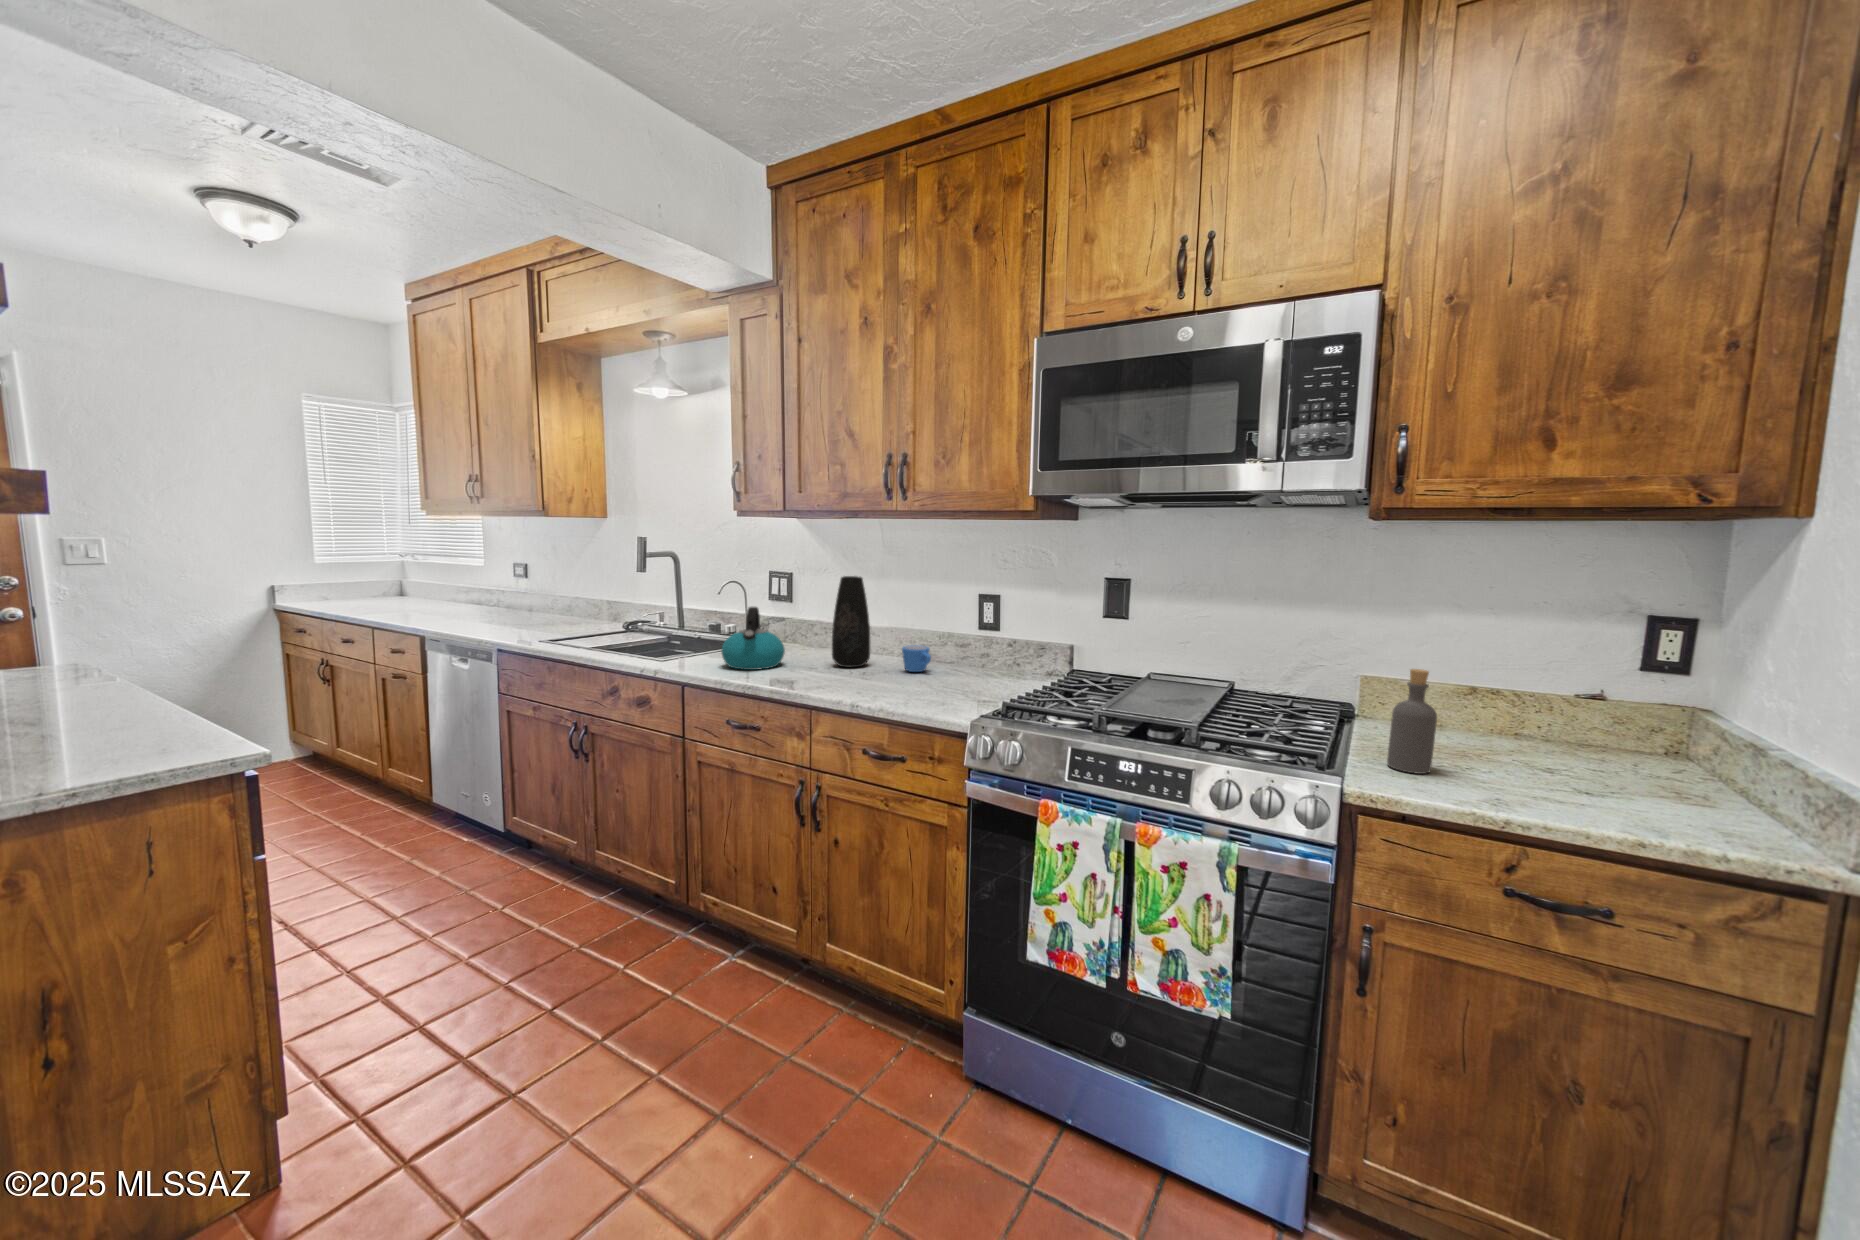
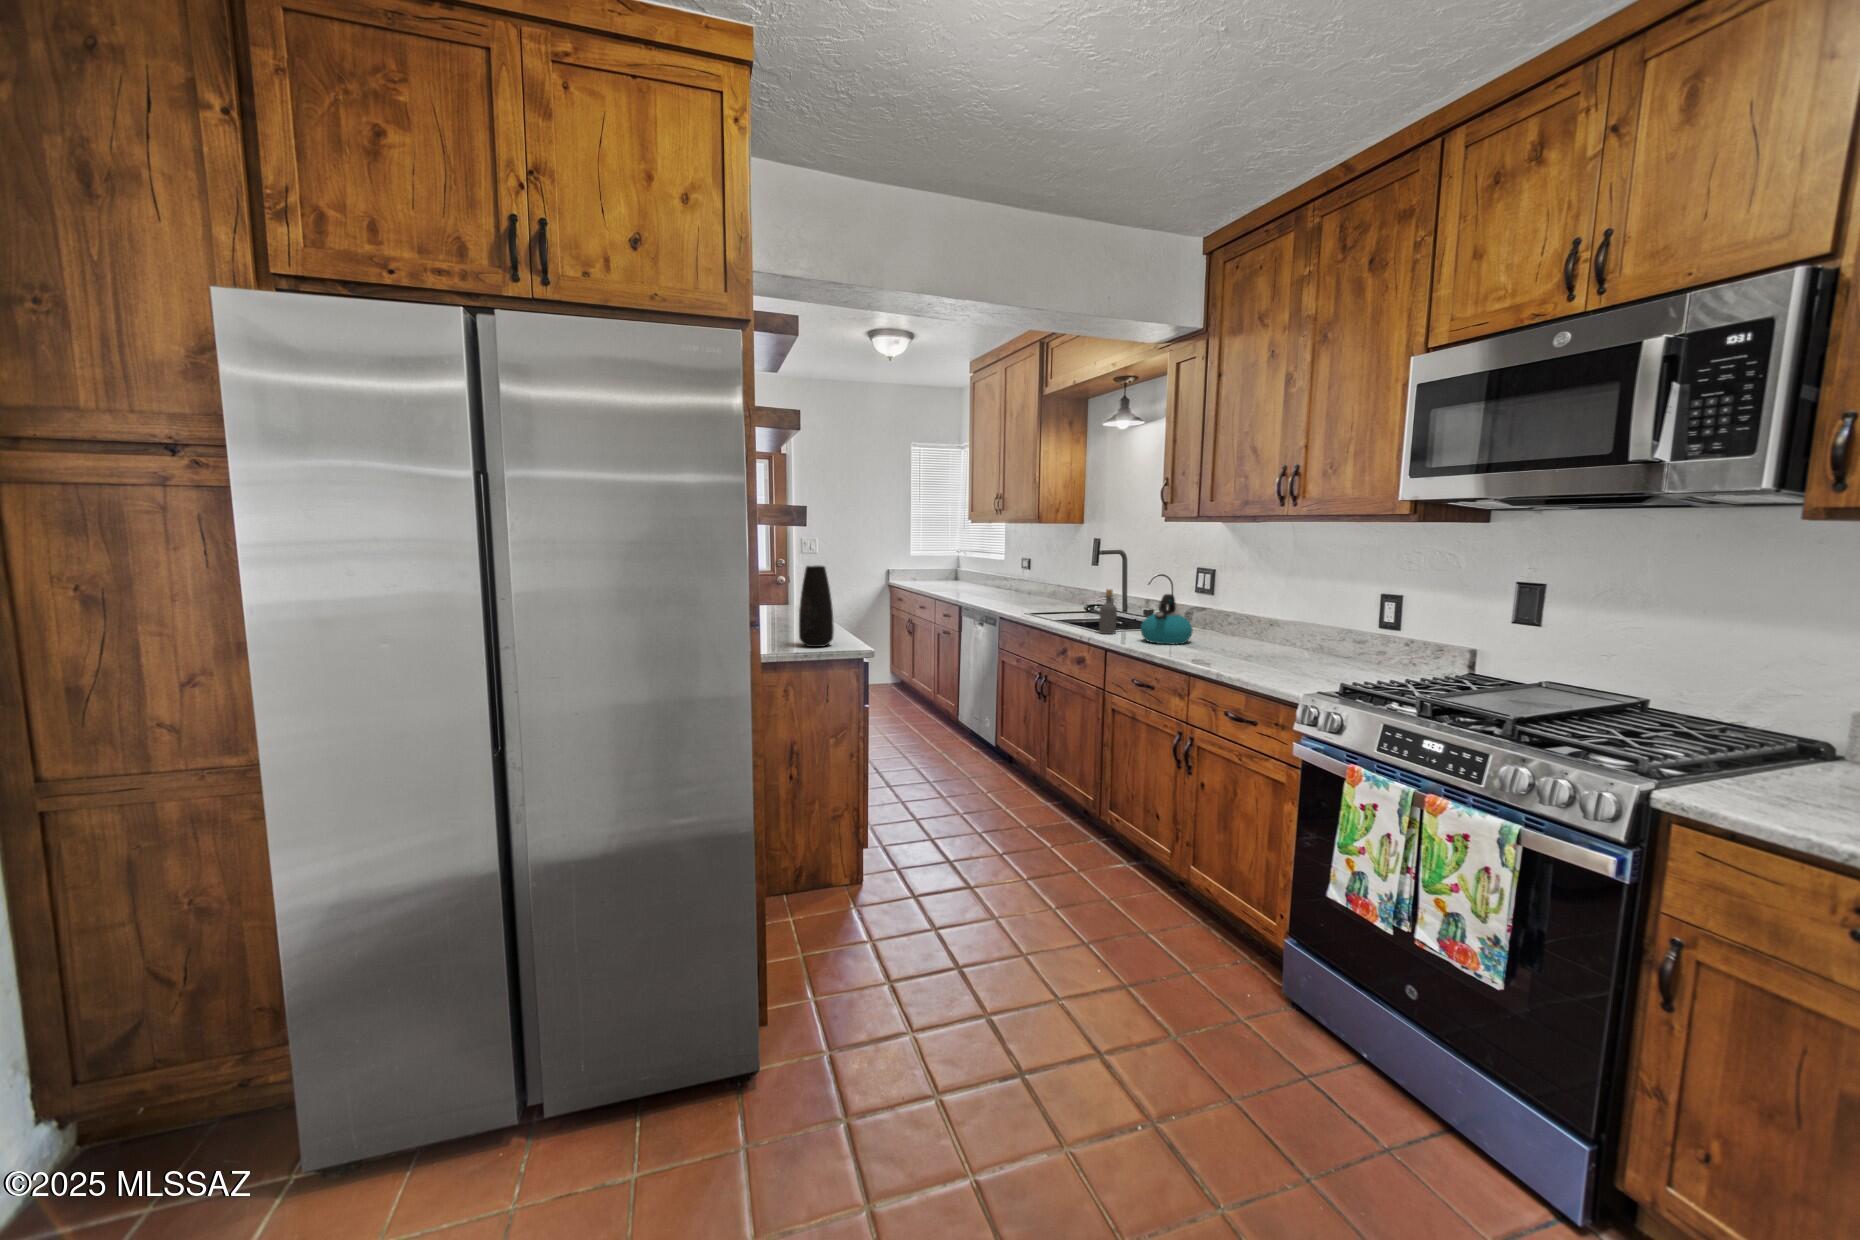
vase: present [832,576,870,667] -> present [799,566,834,647]
mug: present [902,645,931,672] -> none [1289,635,1317,659]
bottle: present [1387,669,1437,774] -> present [1099,589,1117,634]

